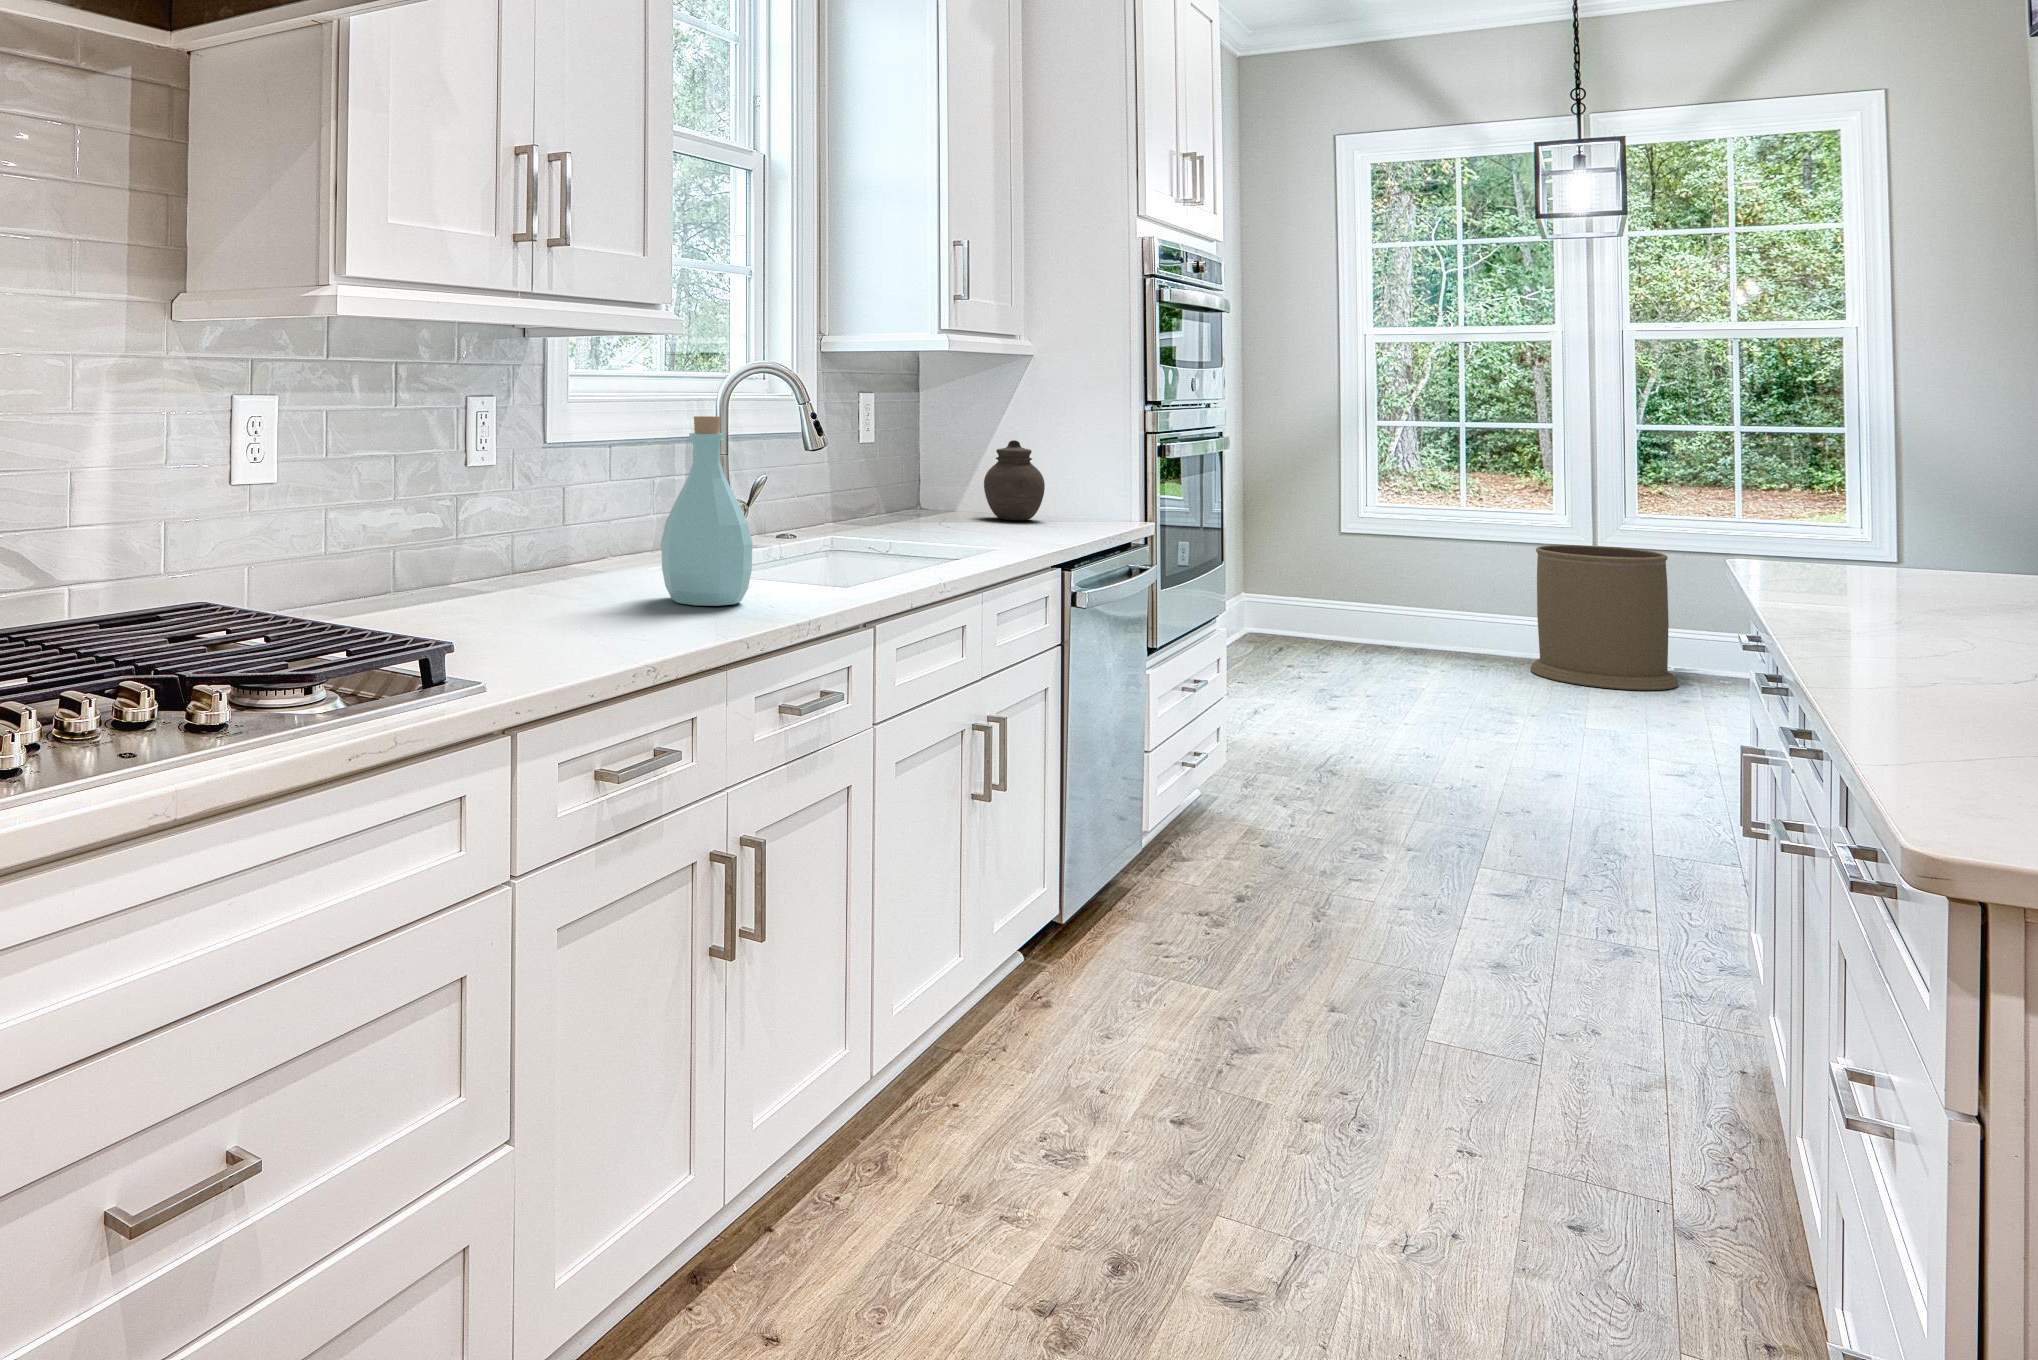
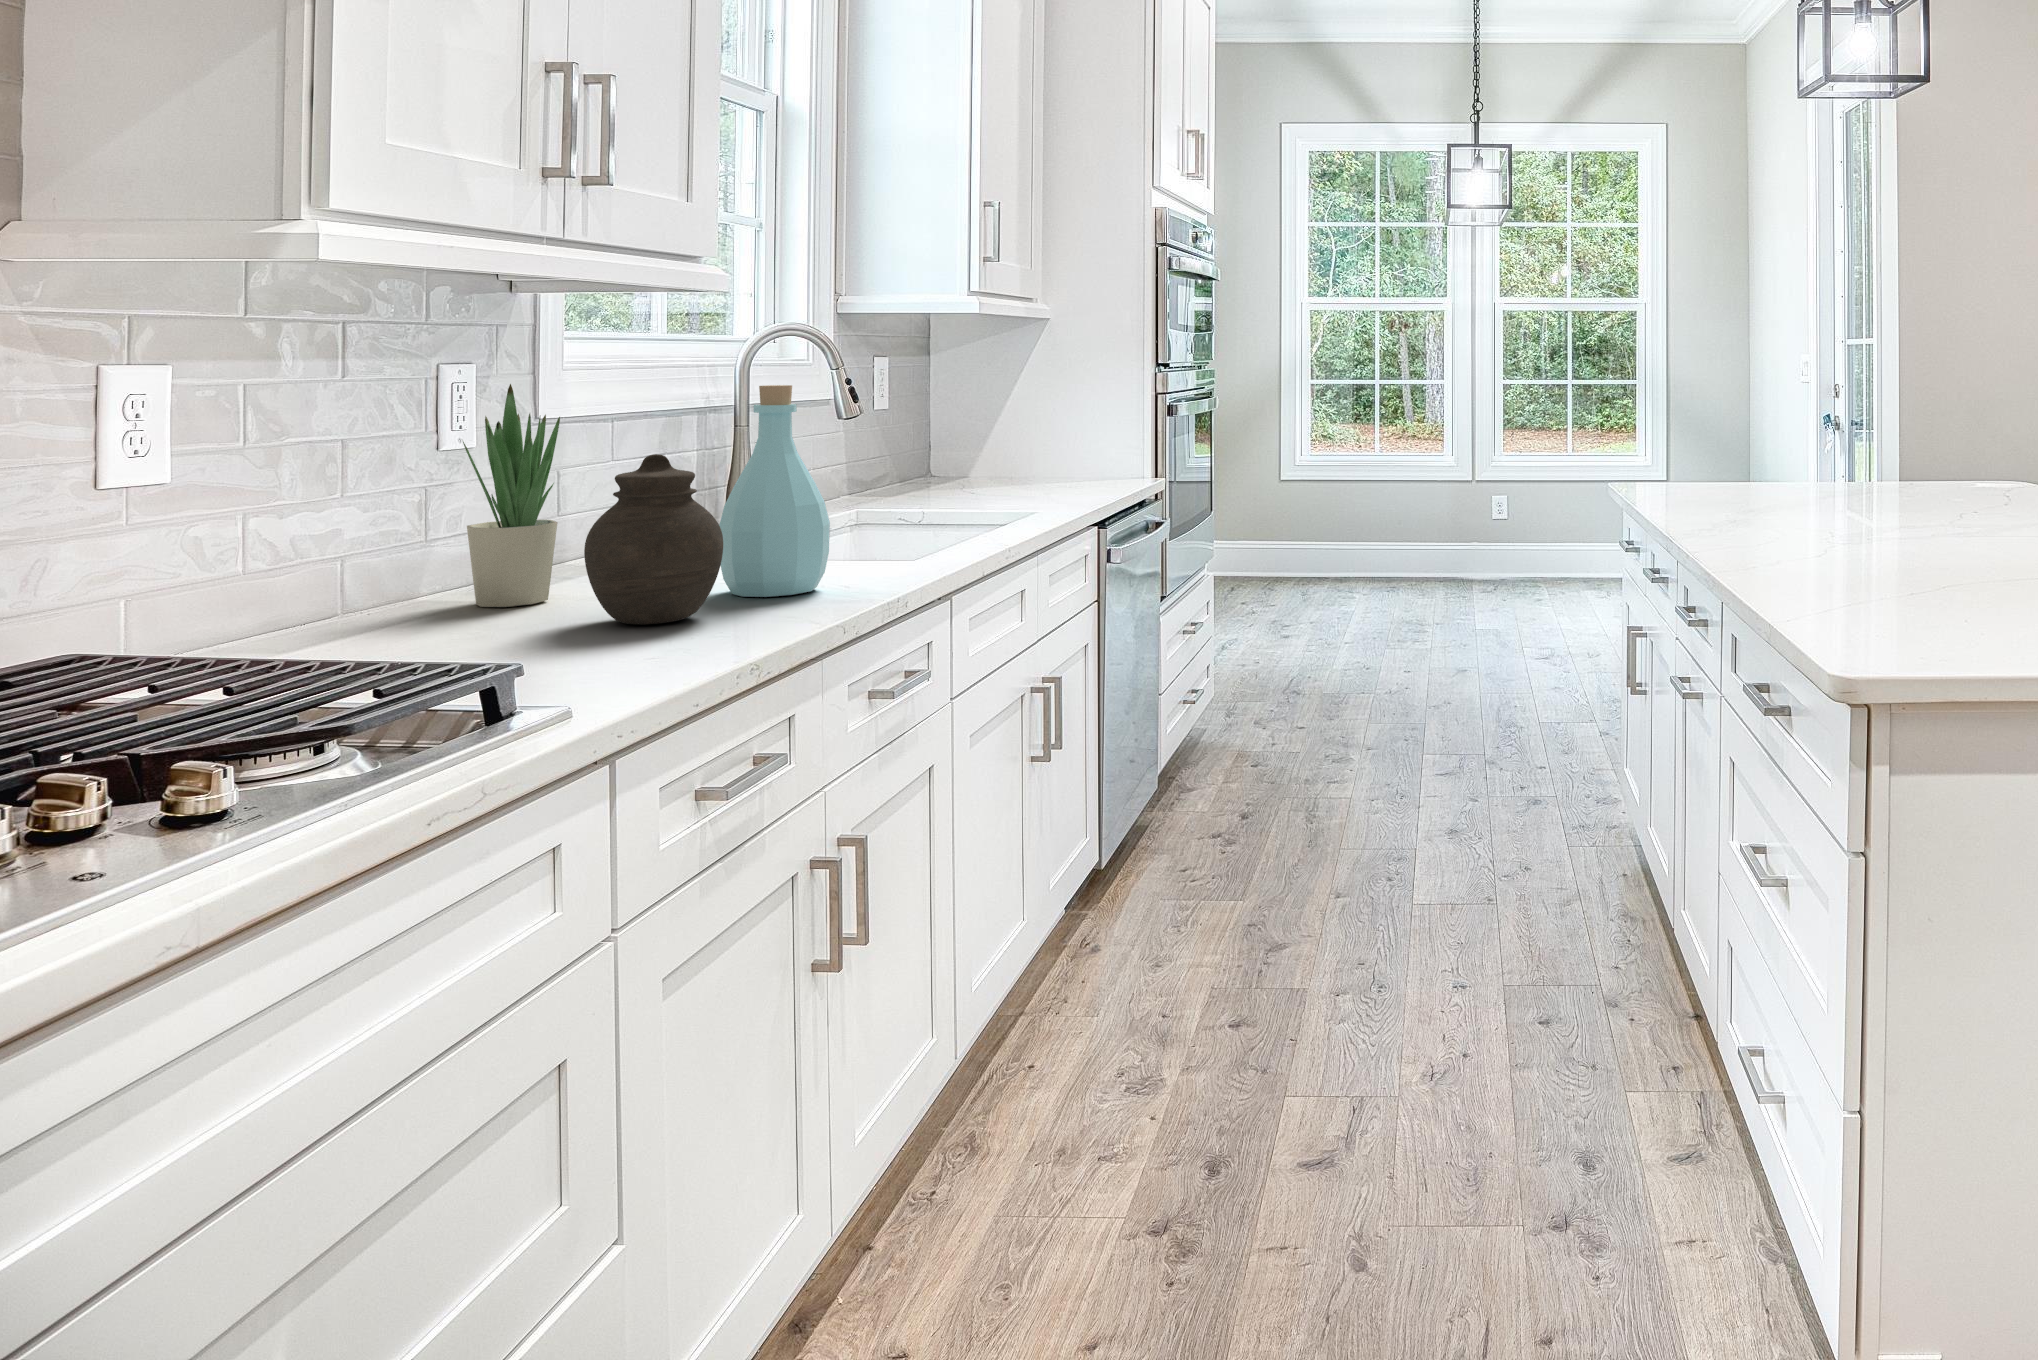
potted plant: none [480,410,550,592] -> present [463,384,560,607]
jar: present [984,440,1045,520] -> present [584,454,723,625]
trash can: present [1530,545,1678,690] -> none [1431,480,1529,595]

